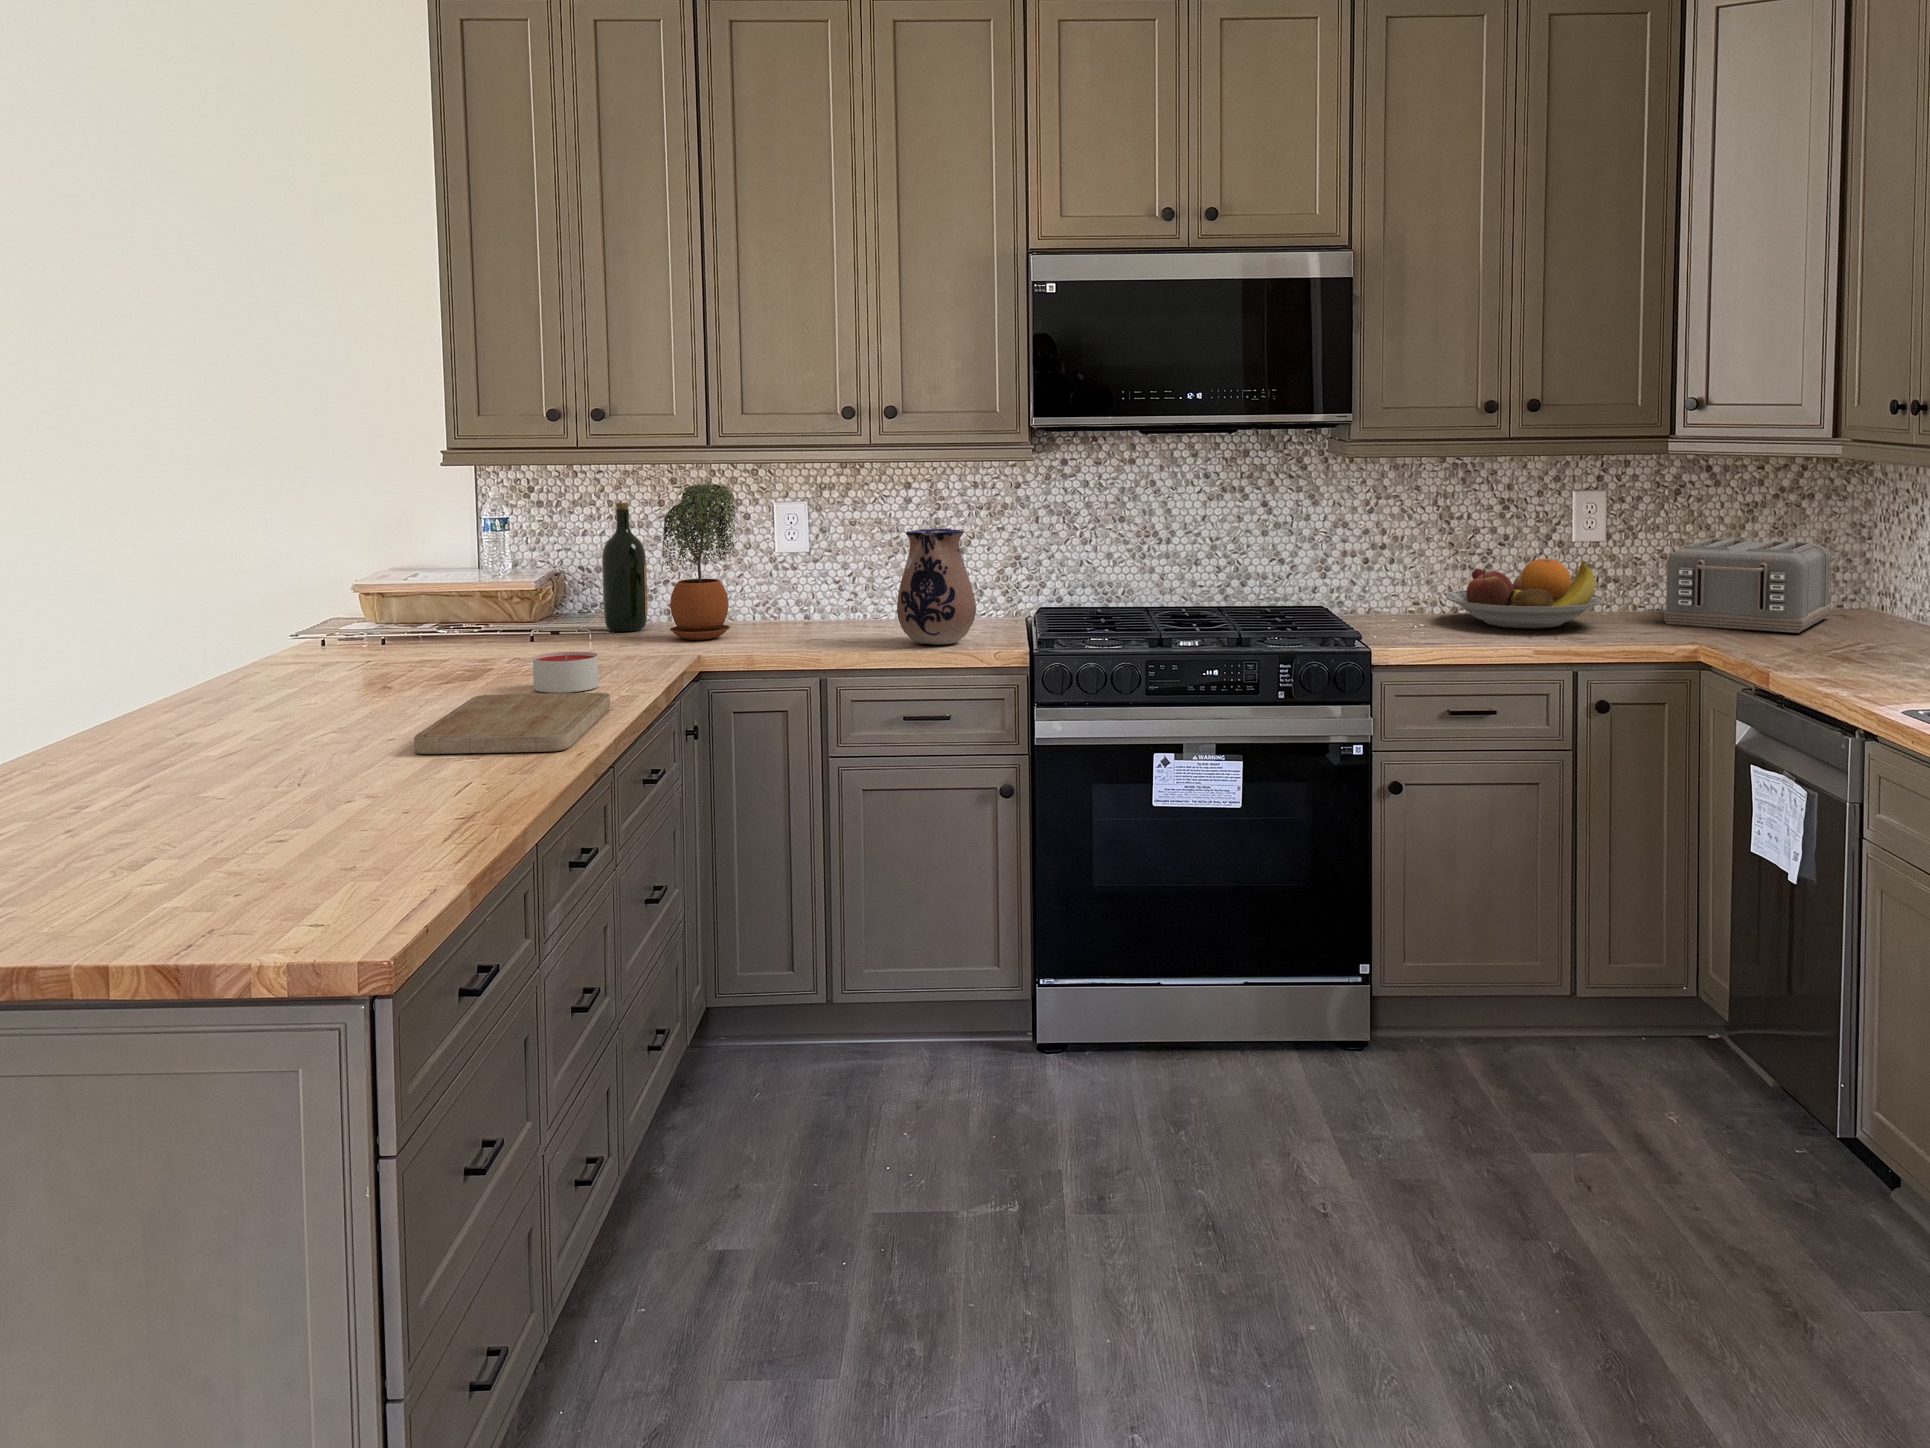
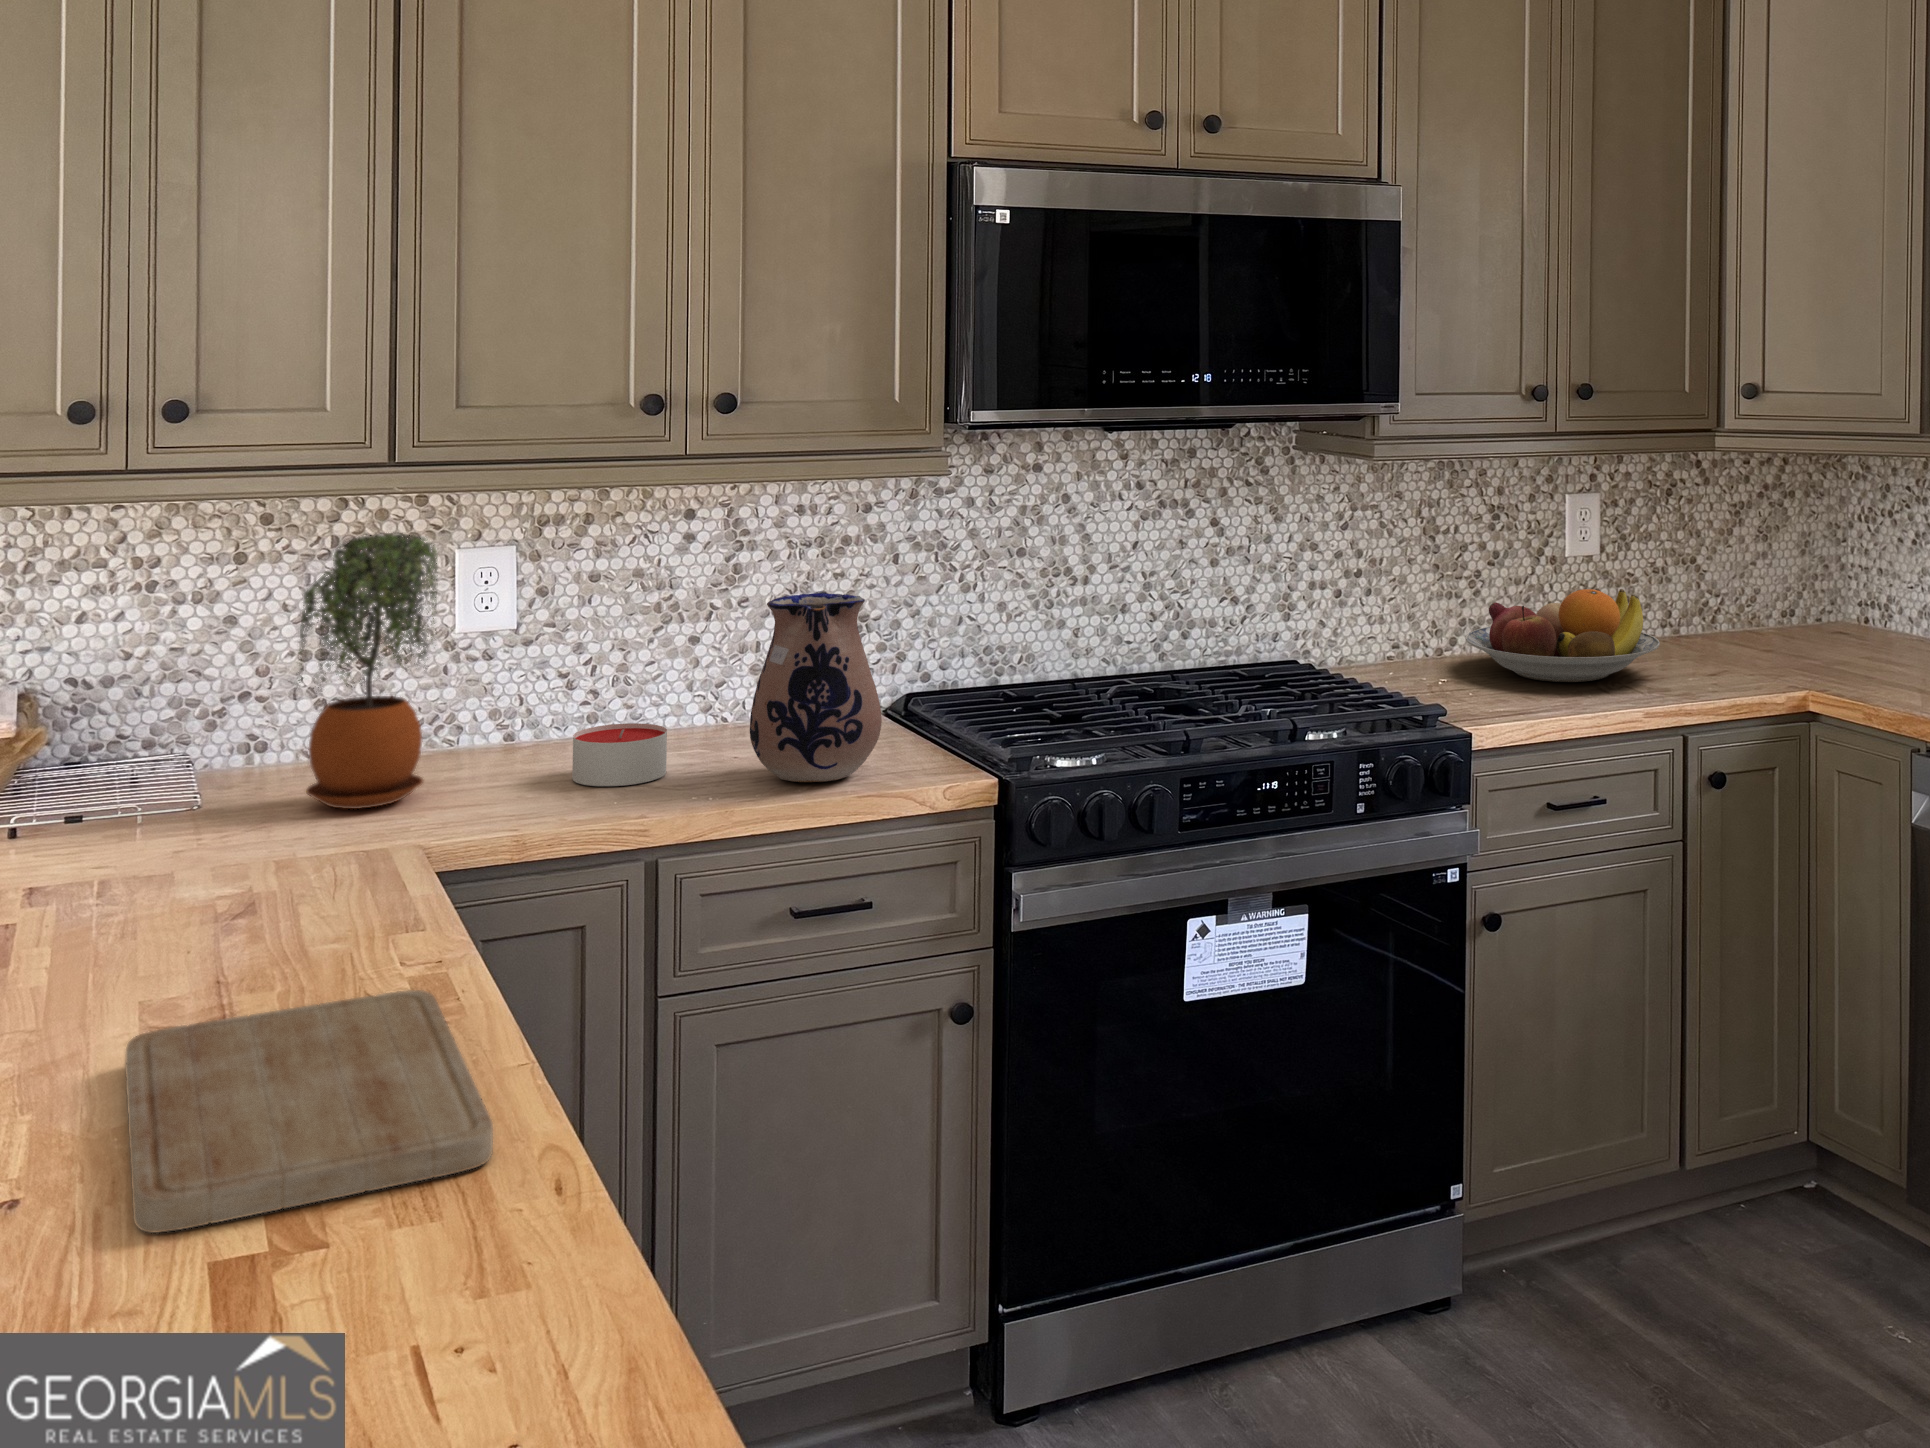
wine bottle: present [602,503,648,632] -> none [138,566,231,800]
toaster: present [1664,538,1831,633] -> none [1694,548,1860,665]
candle: present [533,652,599,693] -> present [572,723,667,786]

